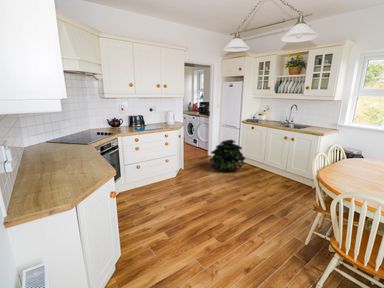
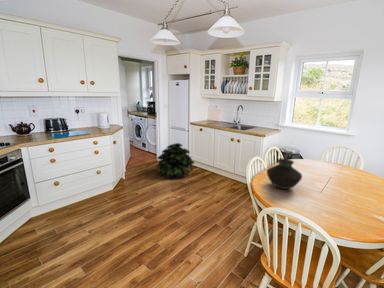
vase: none [334,152,374,181] -> present [267,159,302,189]

